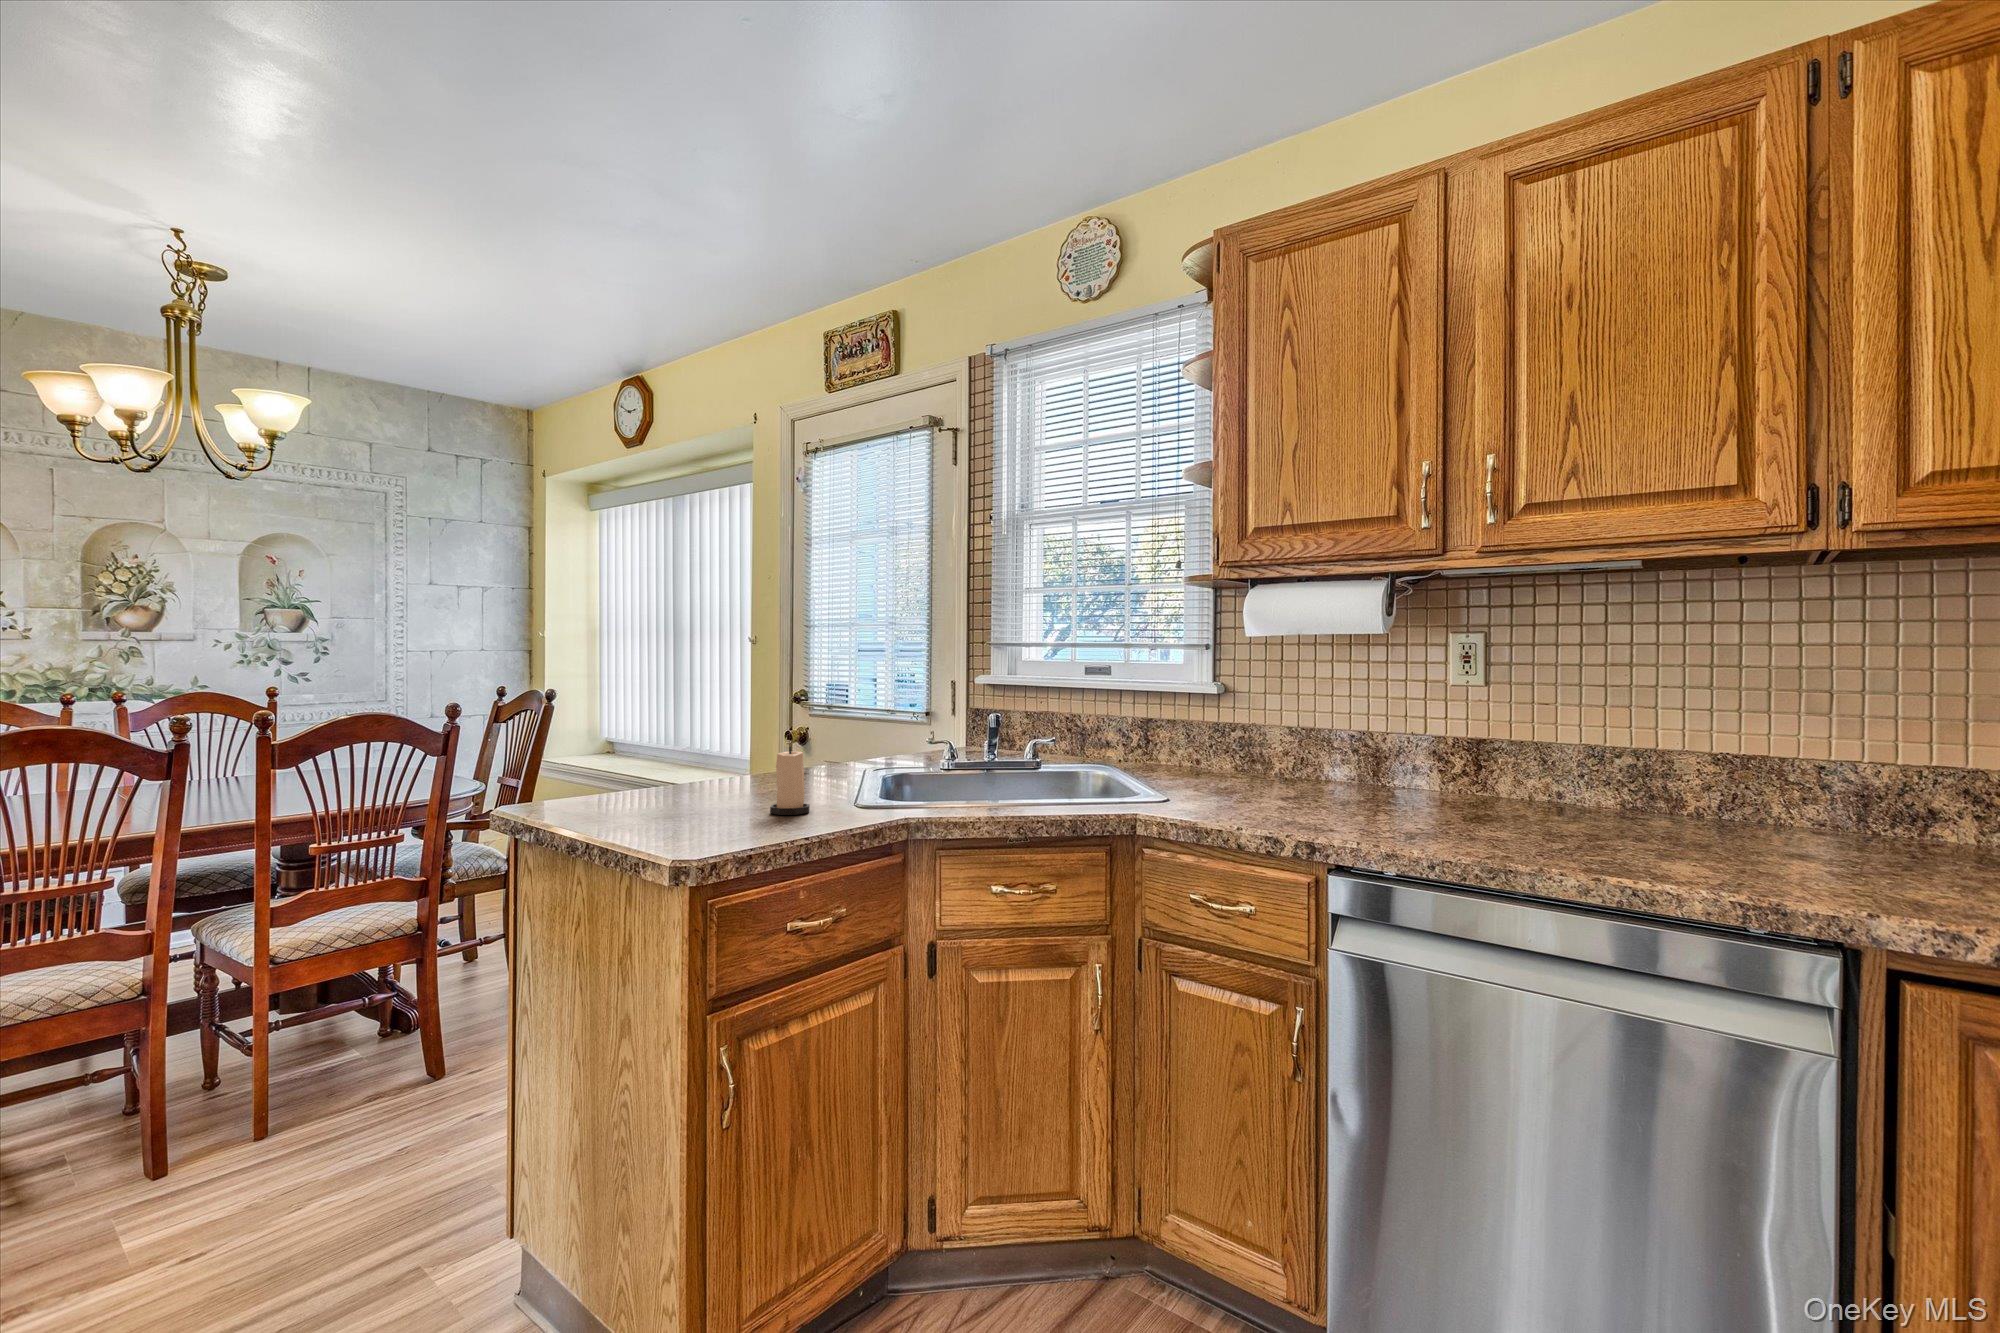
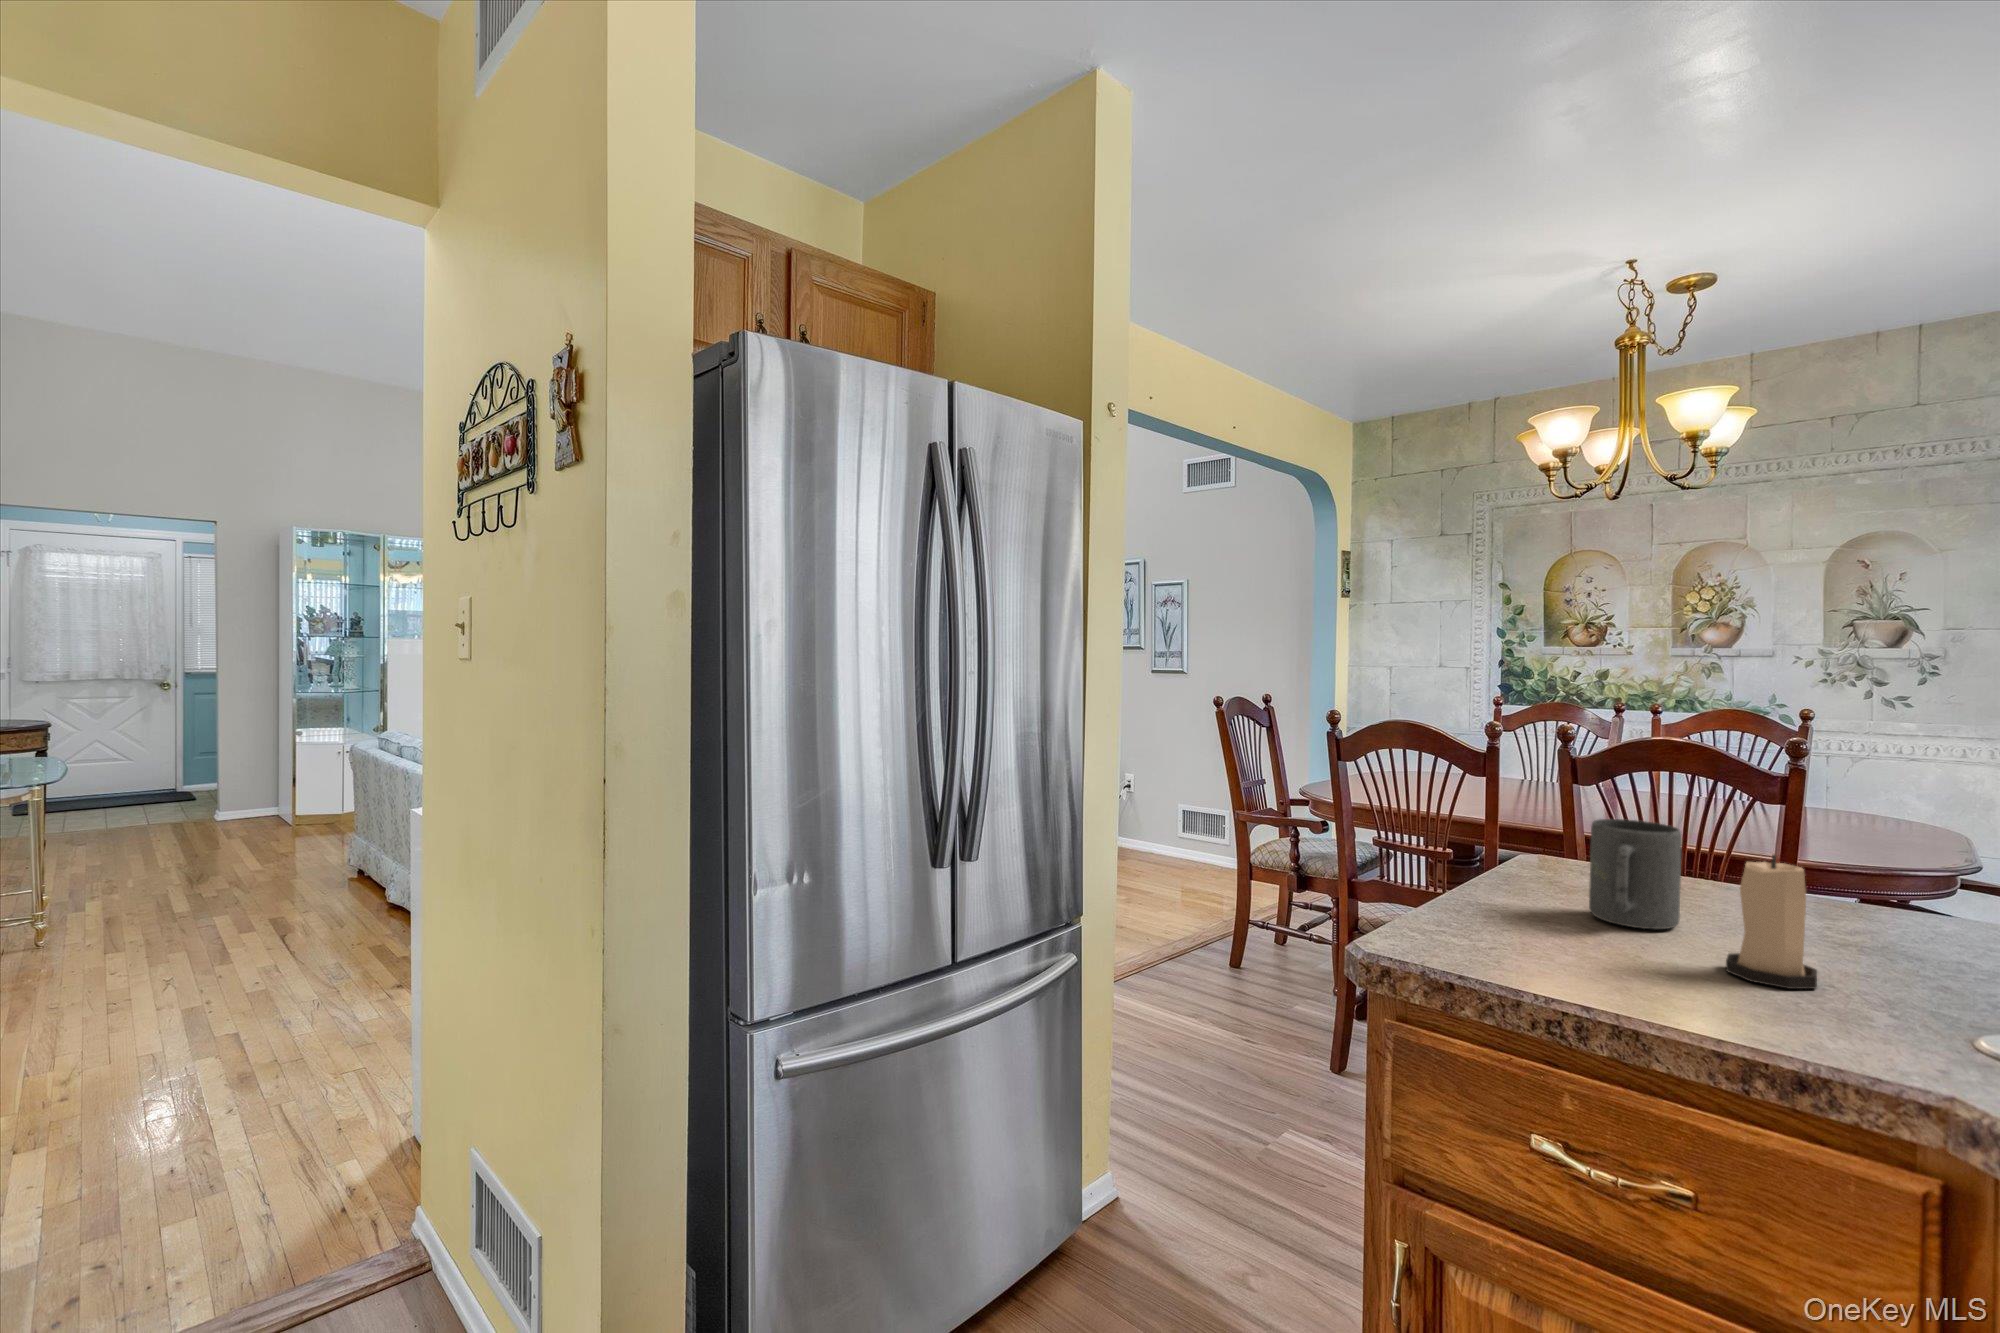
mug: none [658,749,709,816] -> present [1589,819,1682,929]

